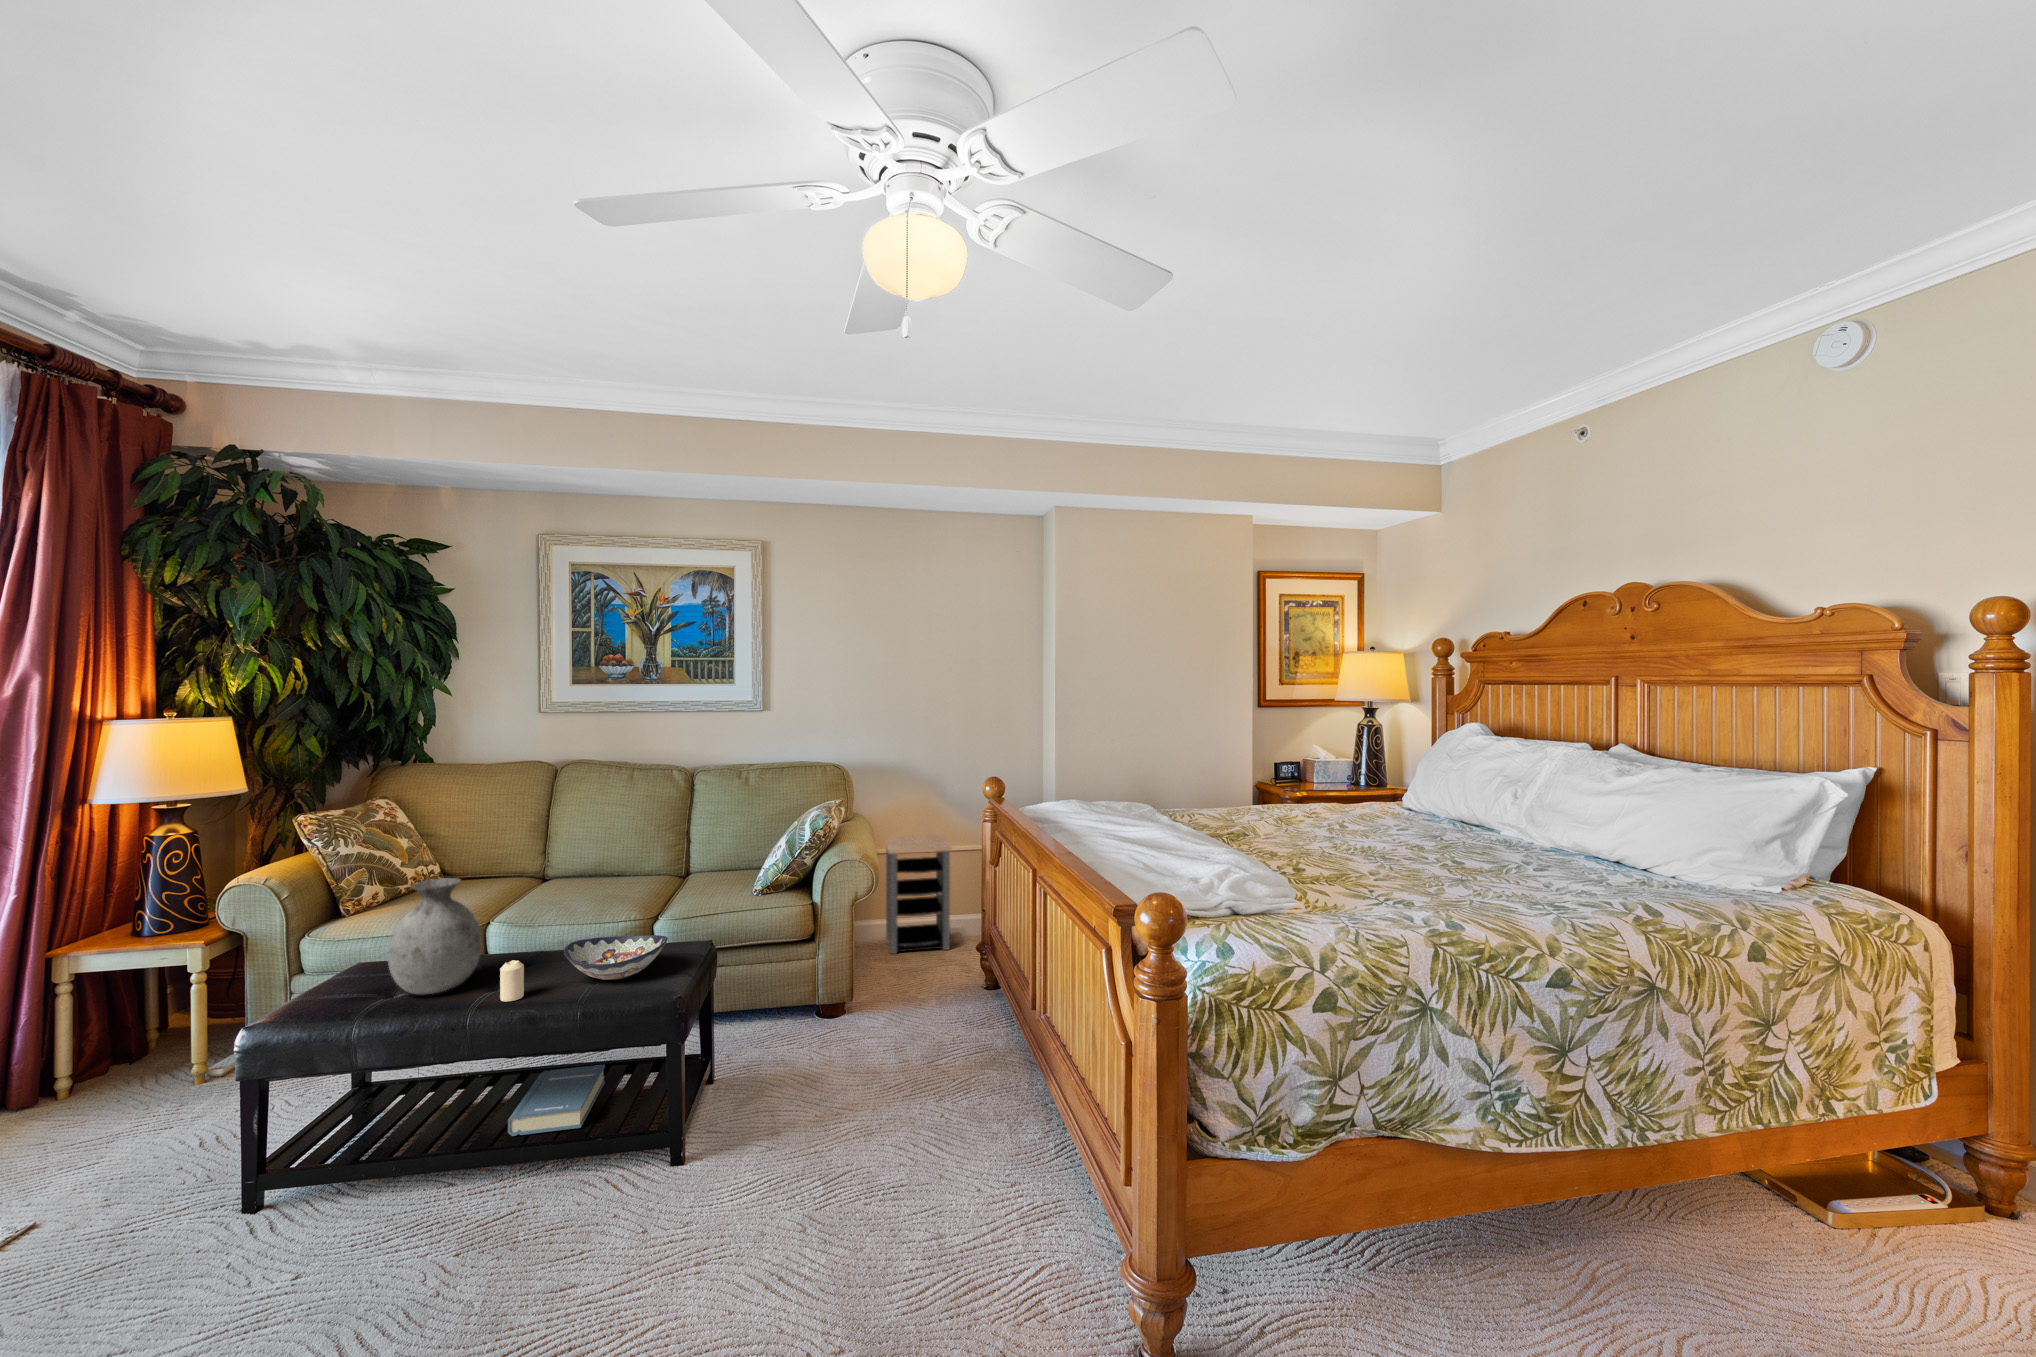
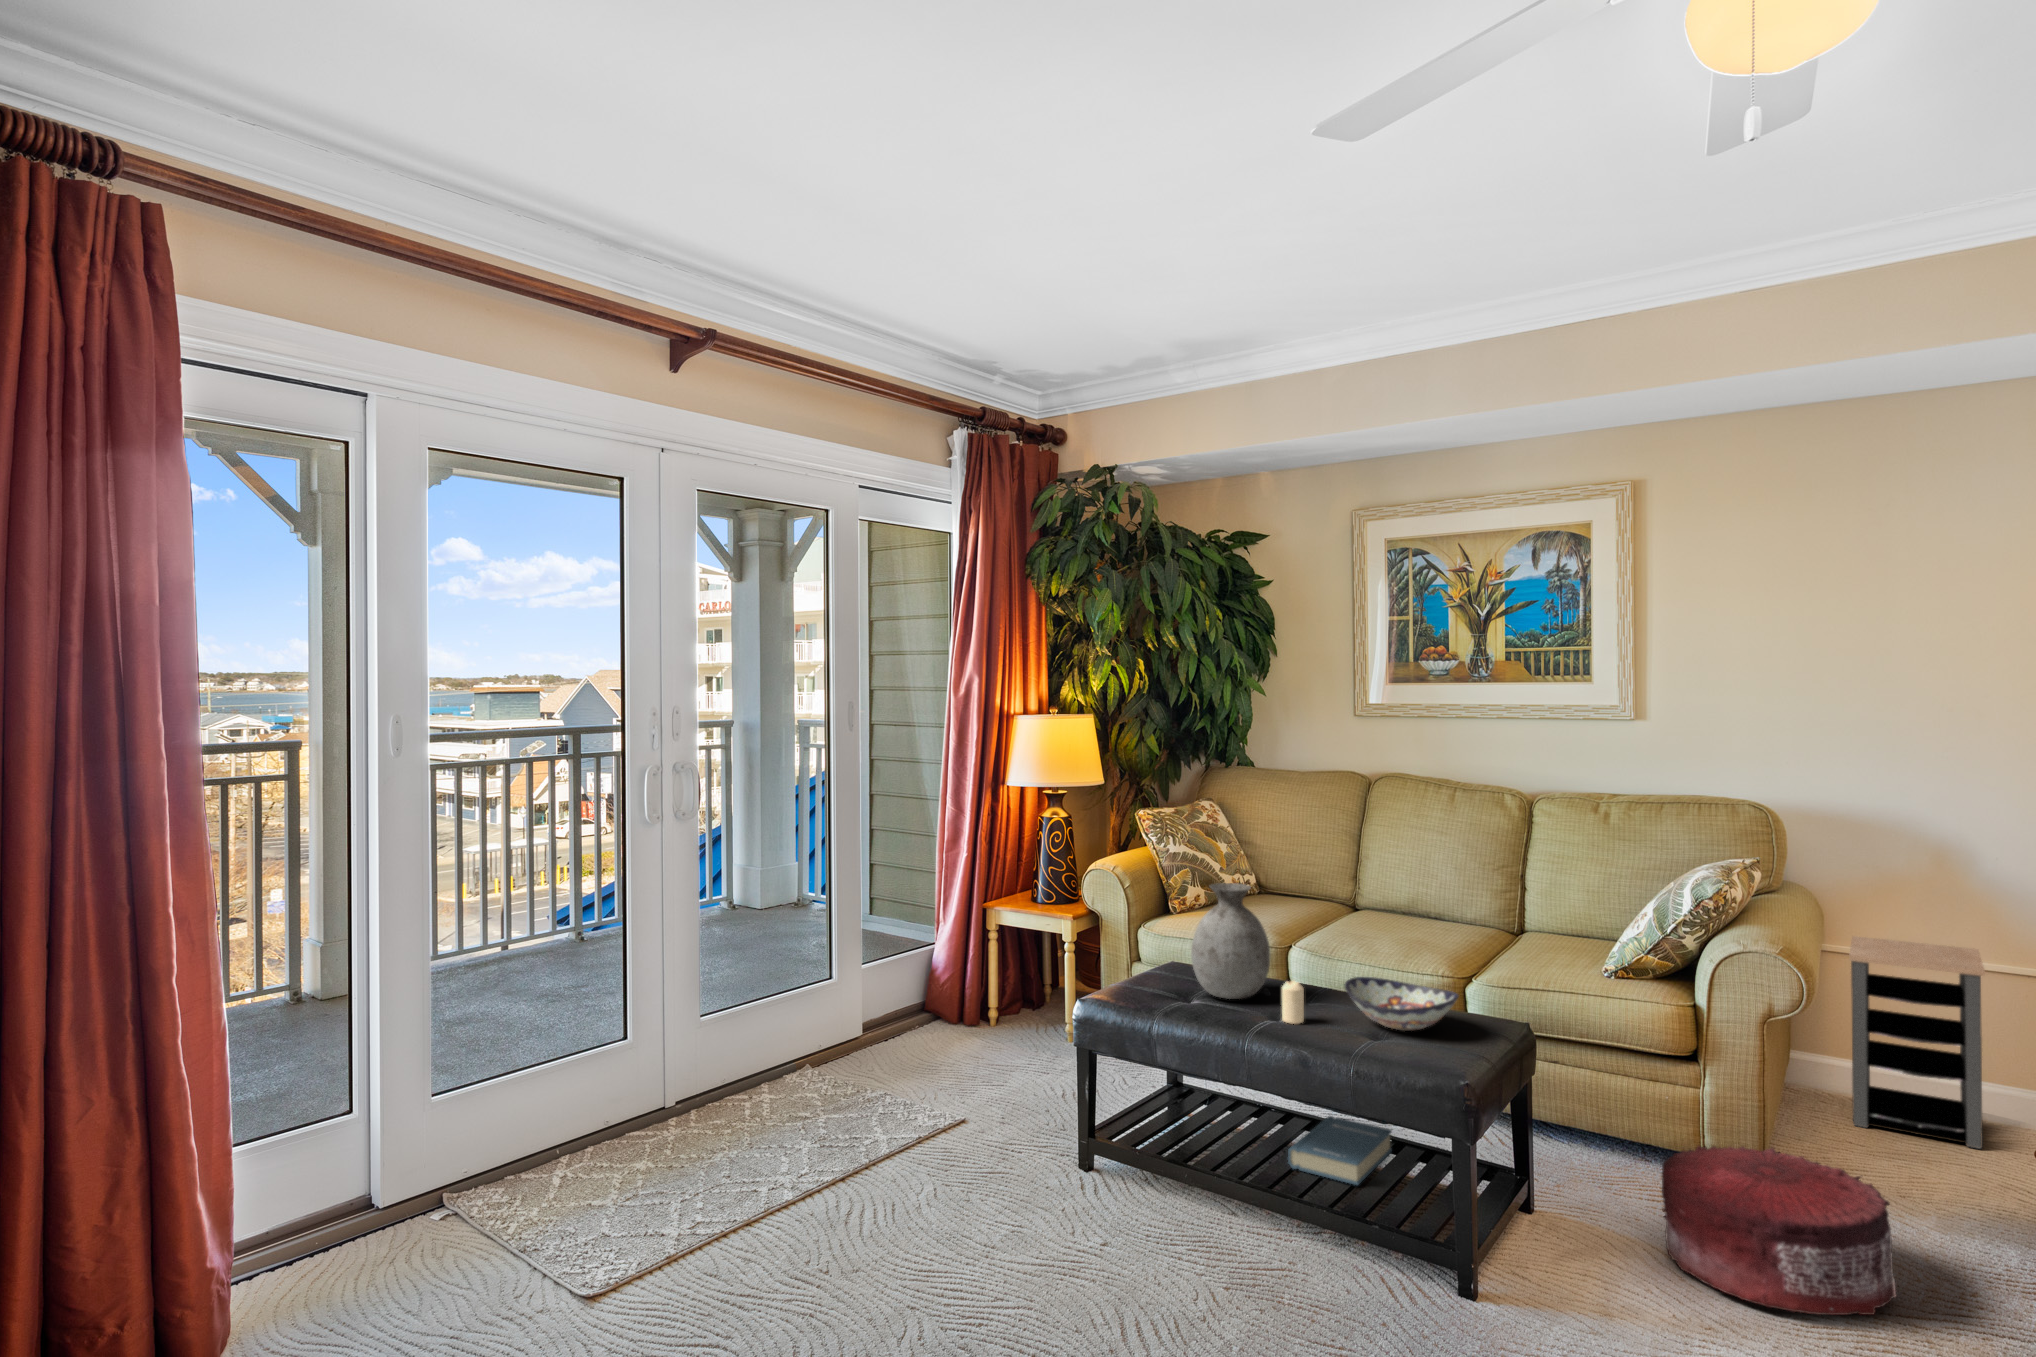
pouf: none [810,987,940,1099] -> present [1662,1146,1896,1315]

